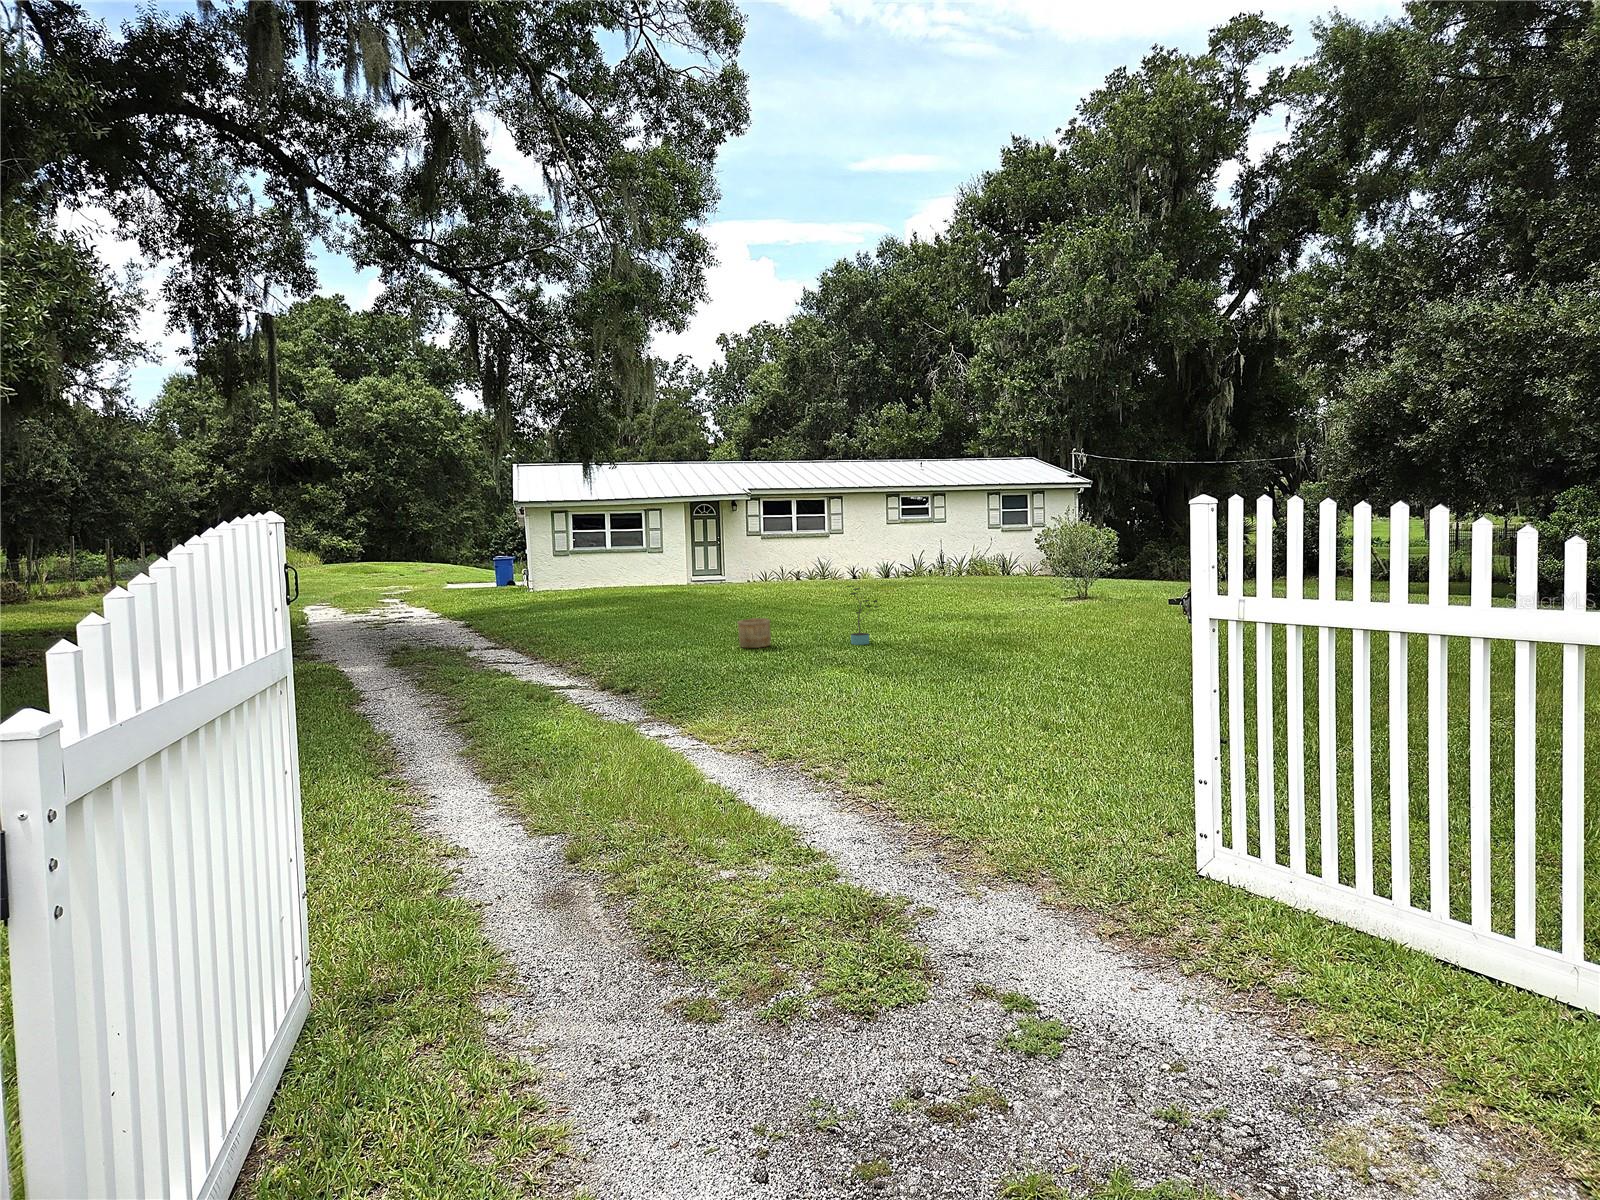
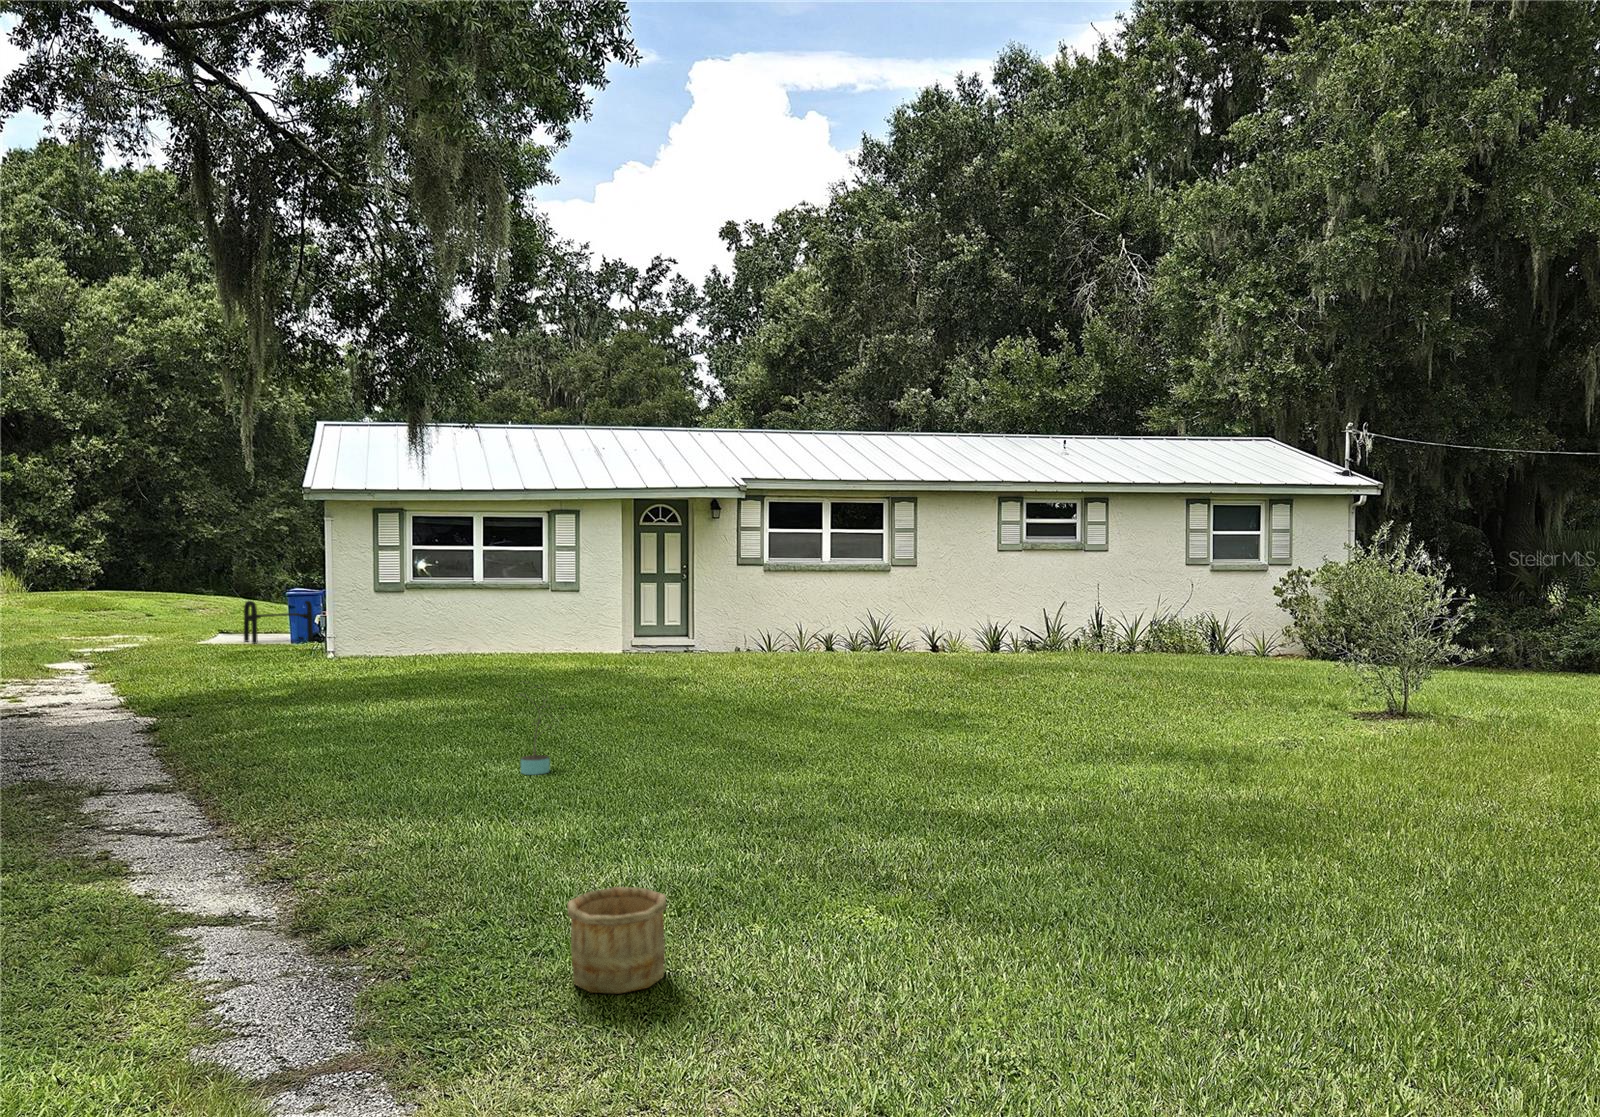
bench: none [477,563,516,588] -> present [244,601,313,644]
potted plant: present [847,585,878,645] -> present [515,681,566,775]

